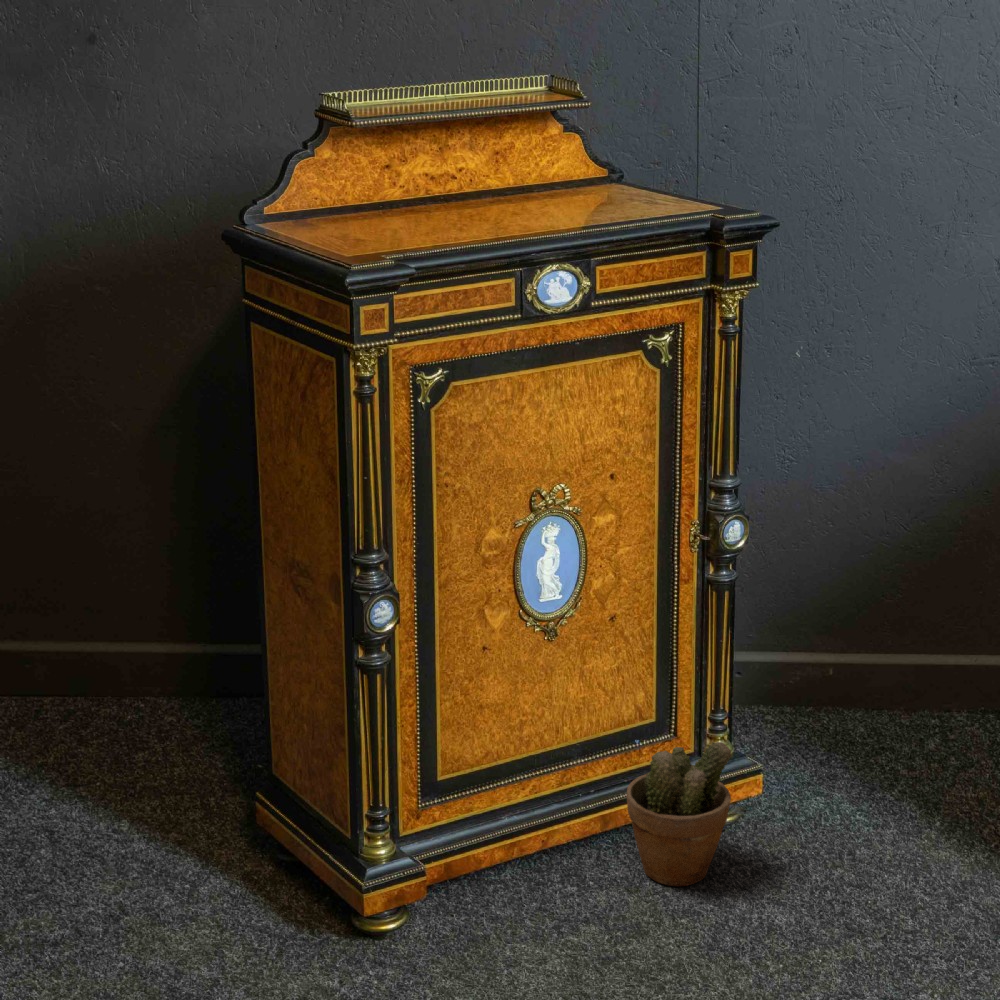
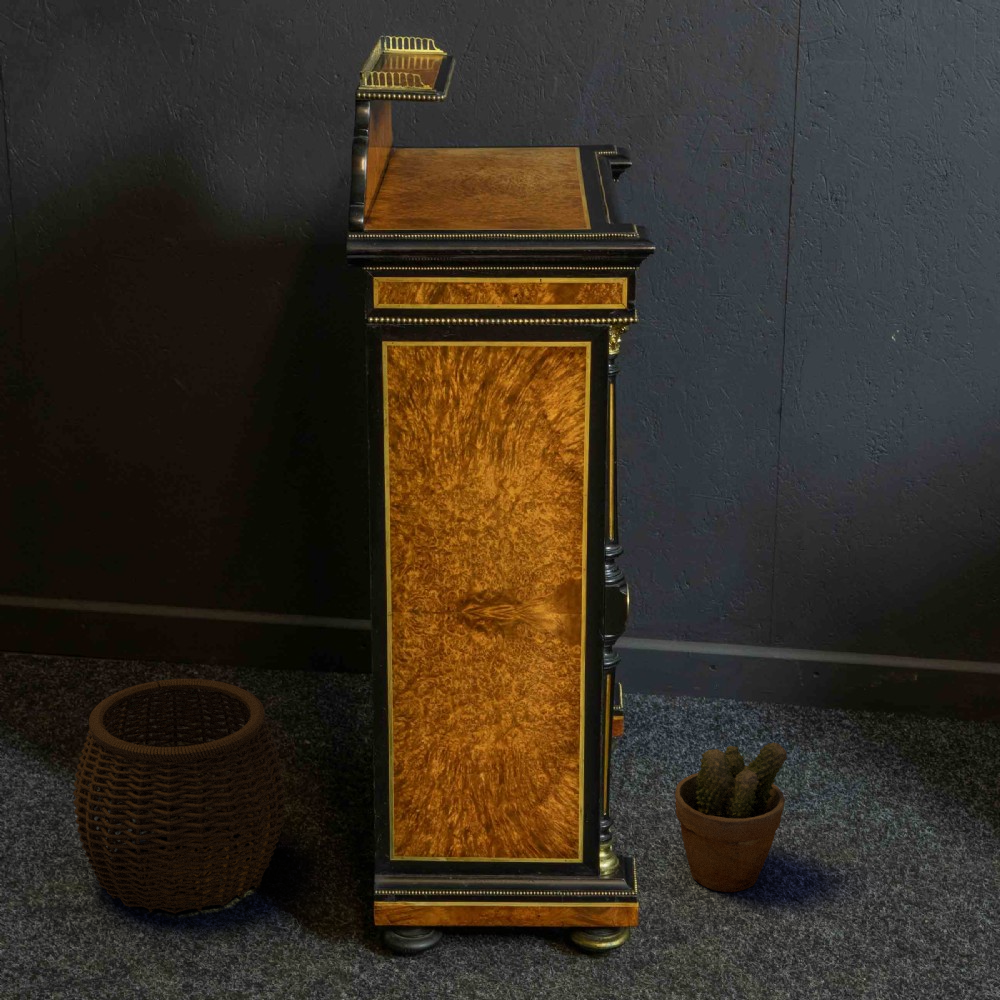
woven basket: none [45,711,253,942] -> present [73,679,286,914]

